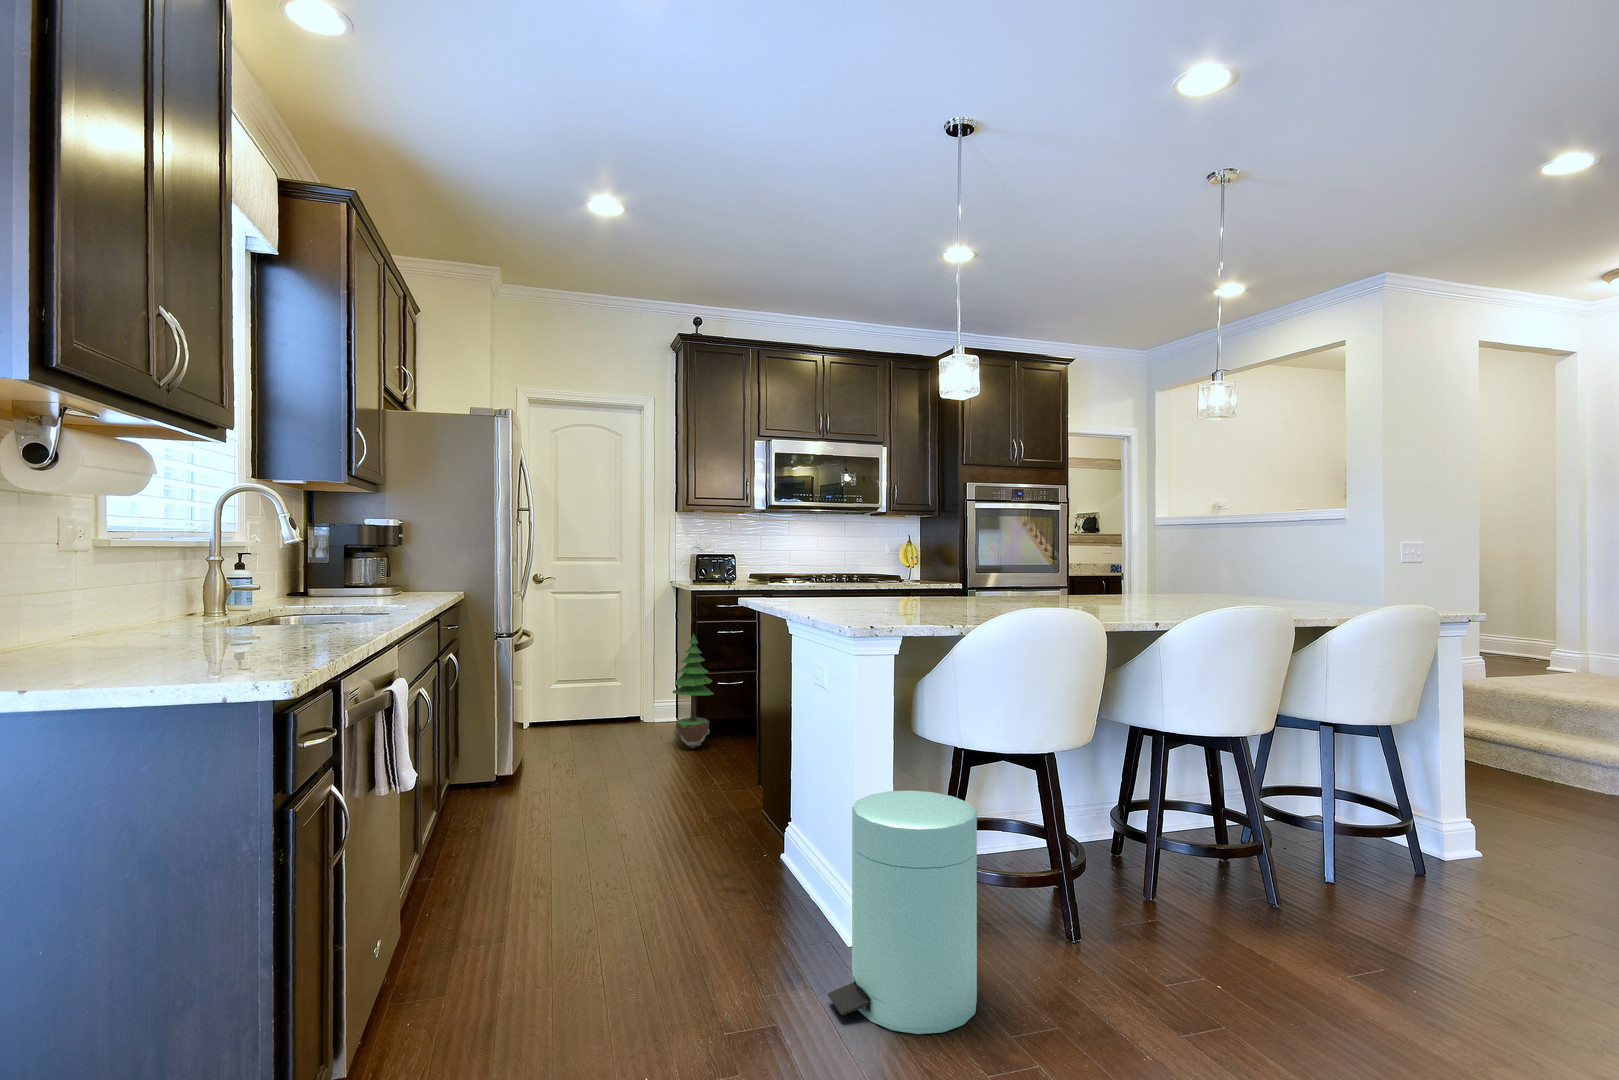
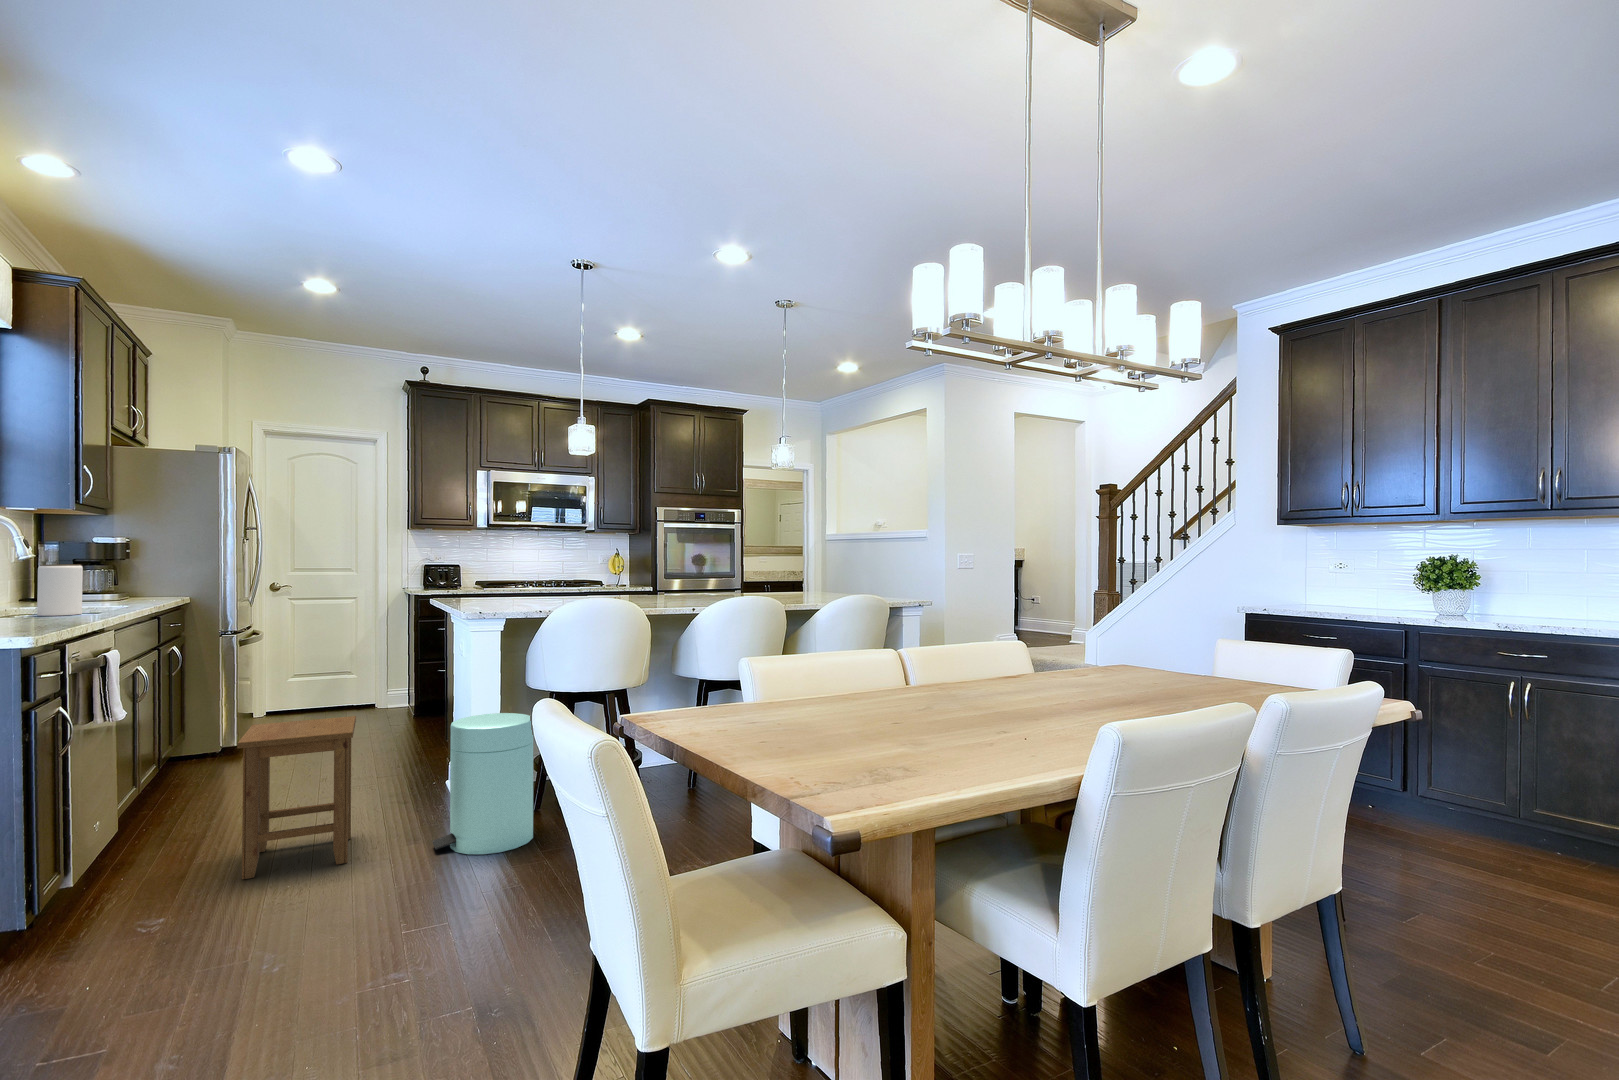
jar: none [305,554,357,625] -> present [37,564,83,616]
potted tree: present [673,634,713,749] -> none [391,629,428,723]
stool: none [567,782,722,1047] -> present [237,716,356,879]

